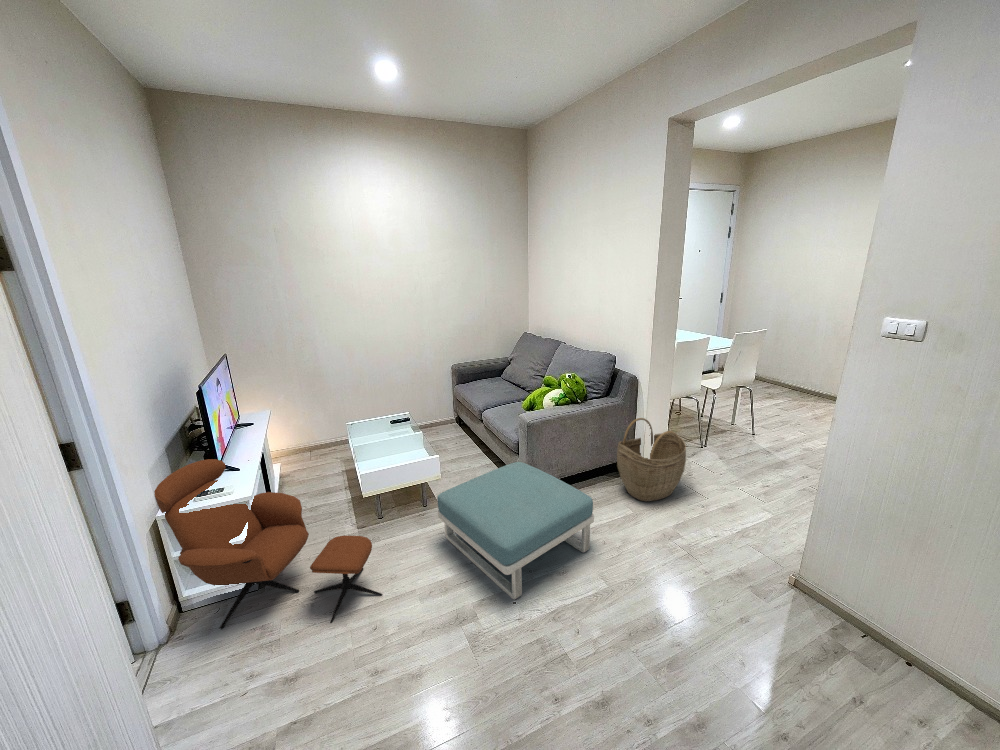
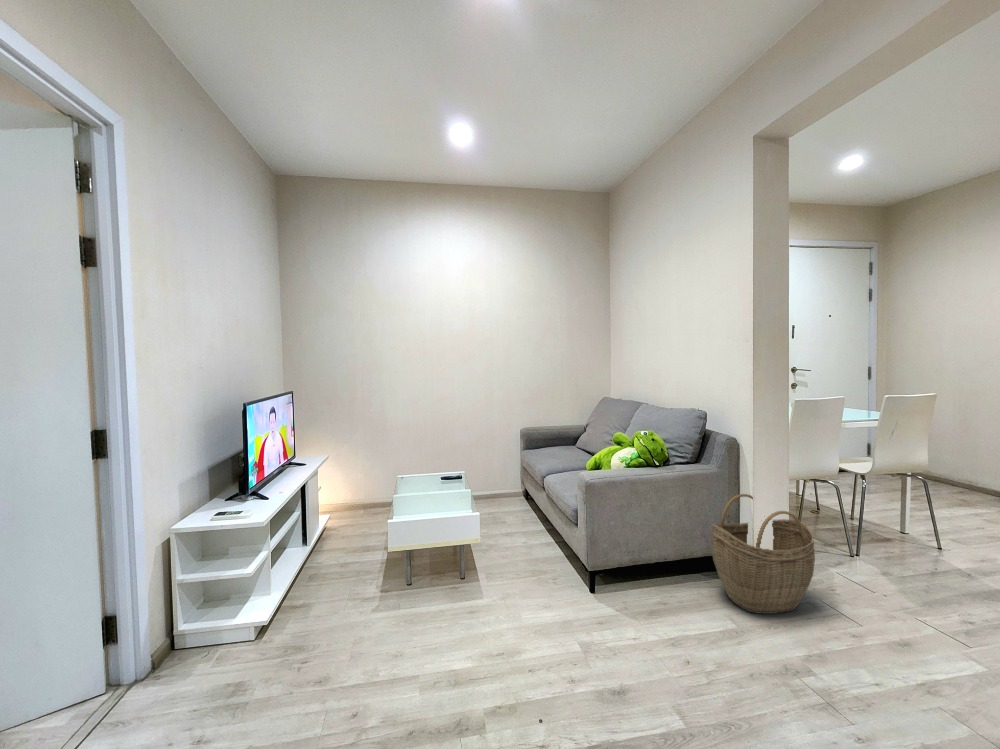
lounge chair: present [154,459,382,629] -> none [171,482,381,693]
footstool: present [437,462,594,599] -> none [466,533,667,710]

